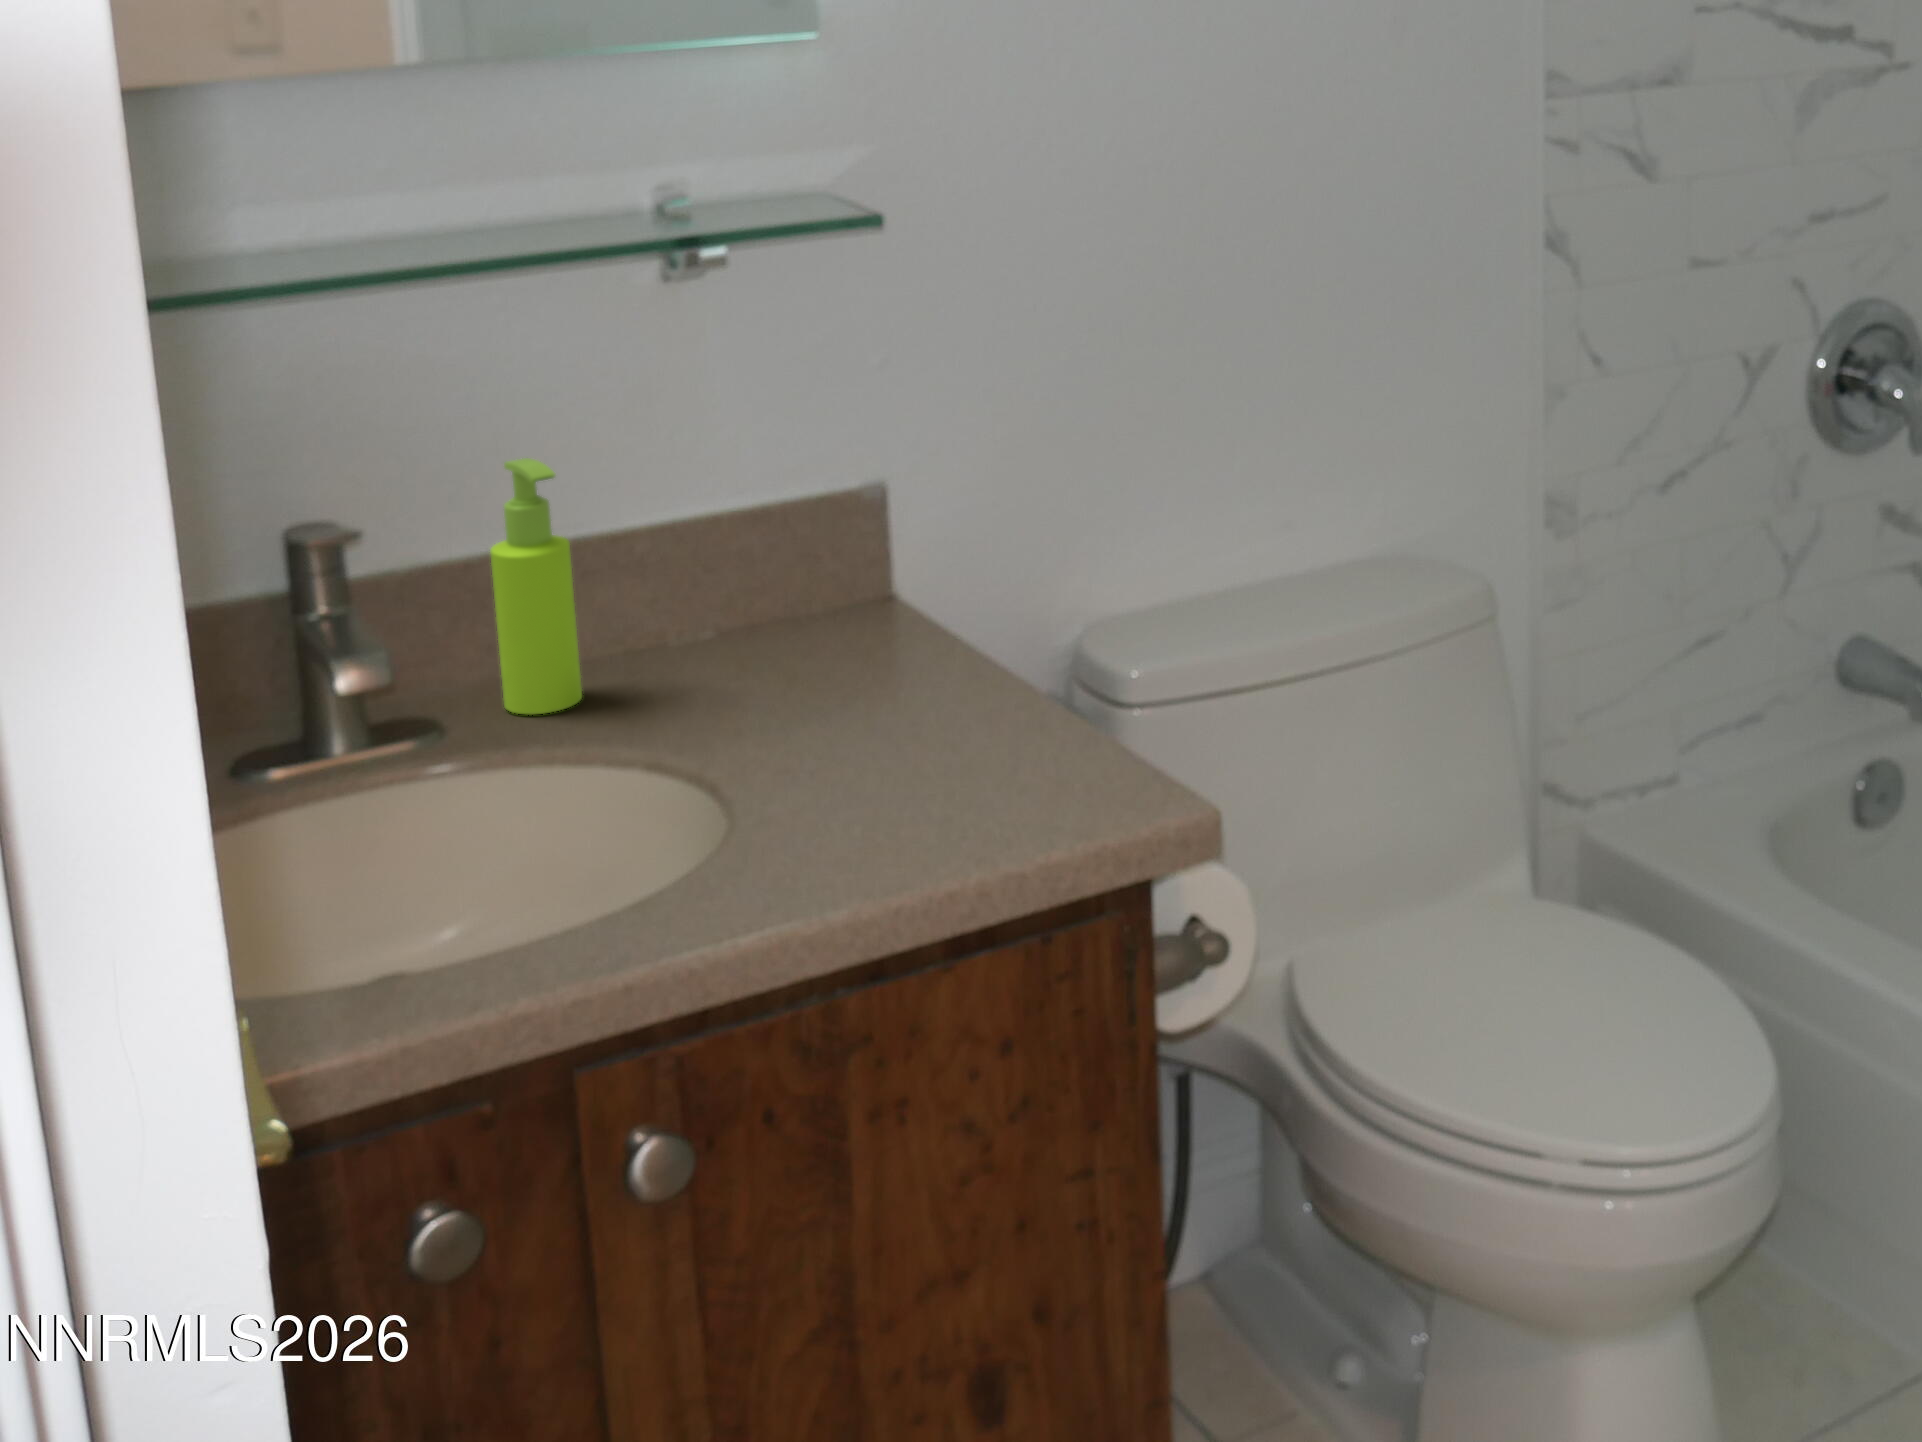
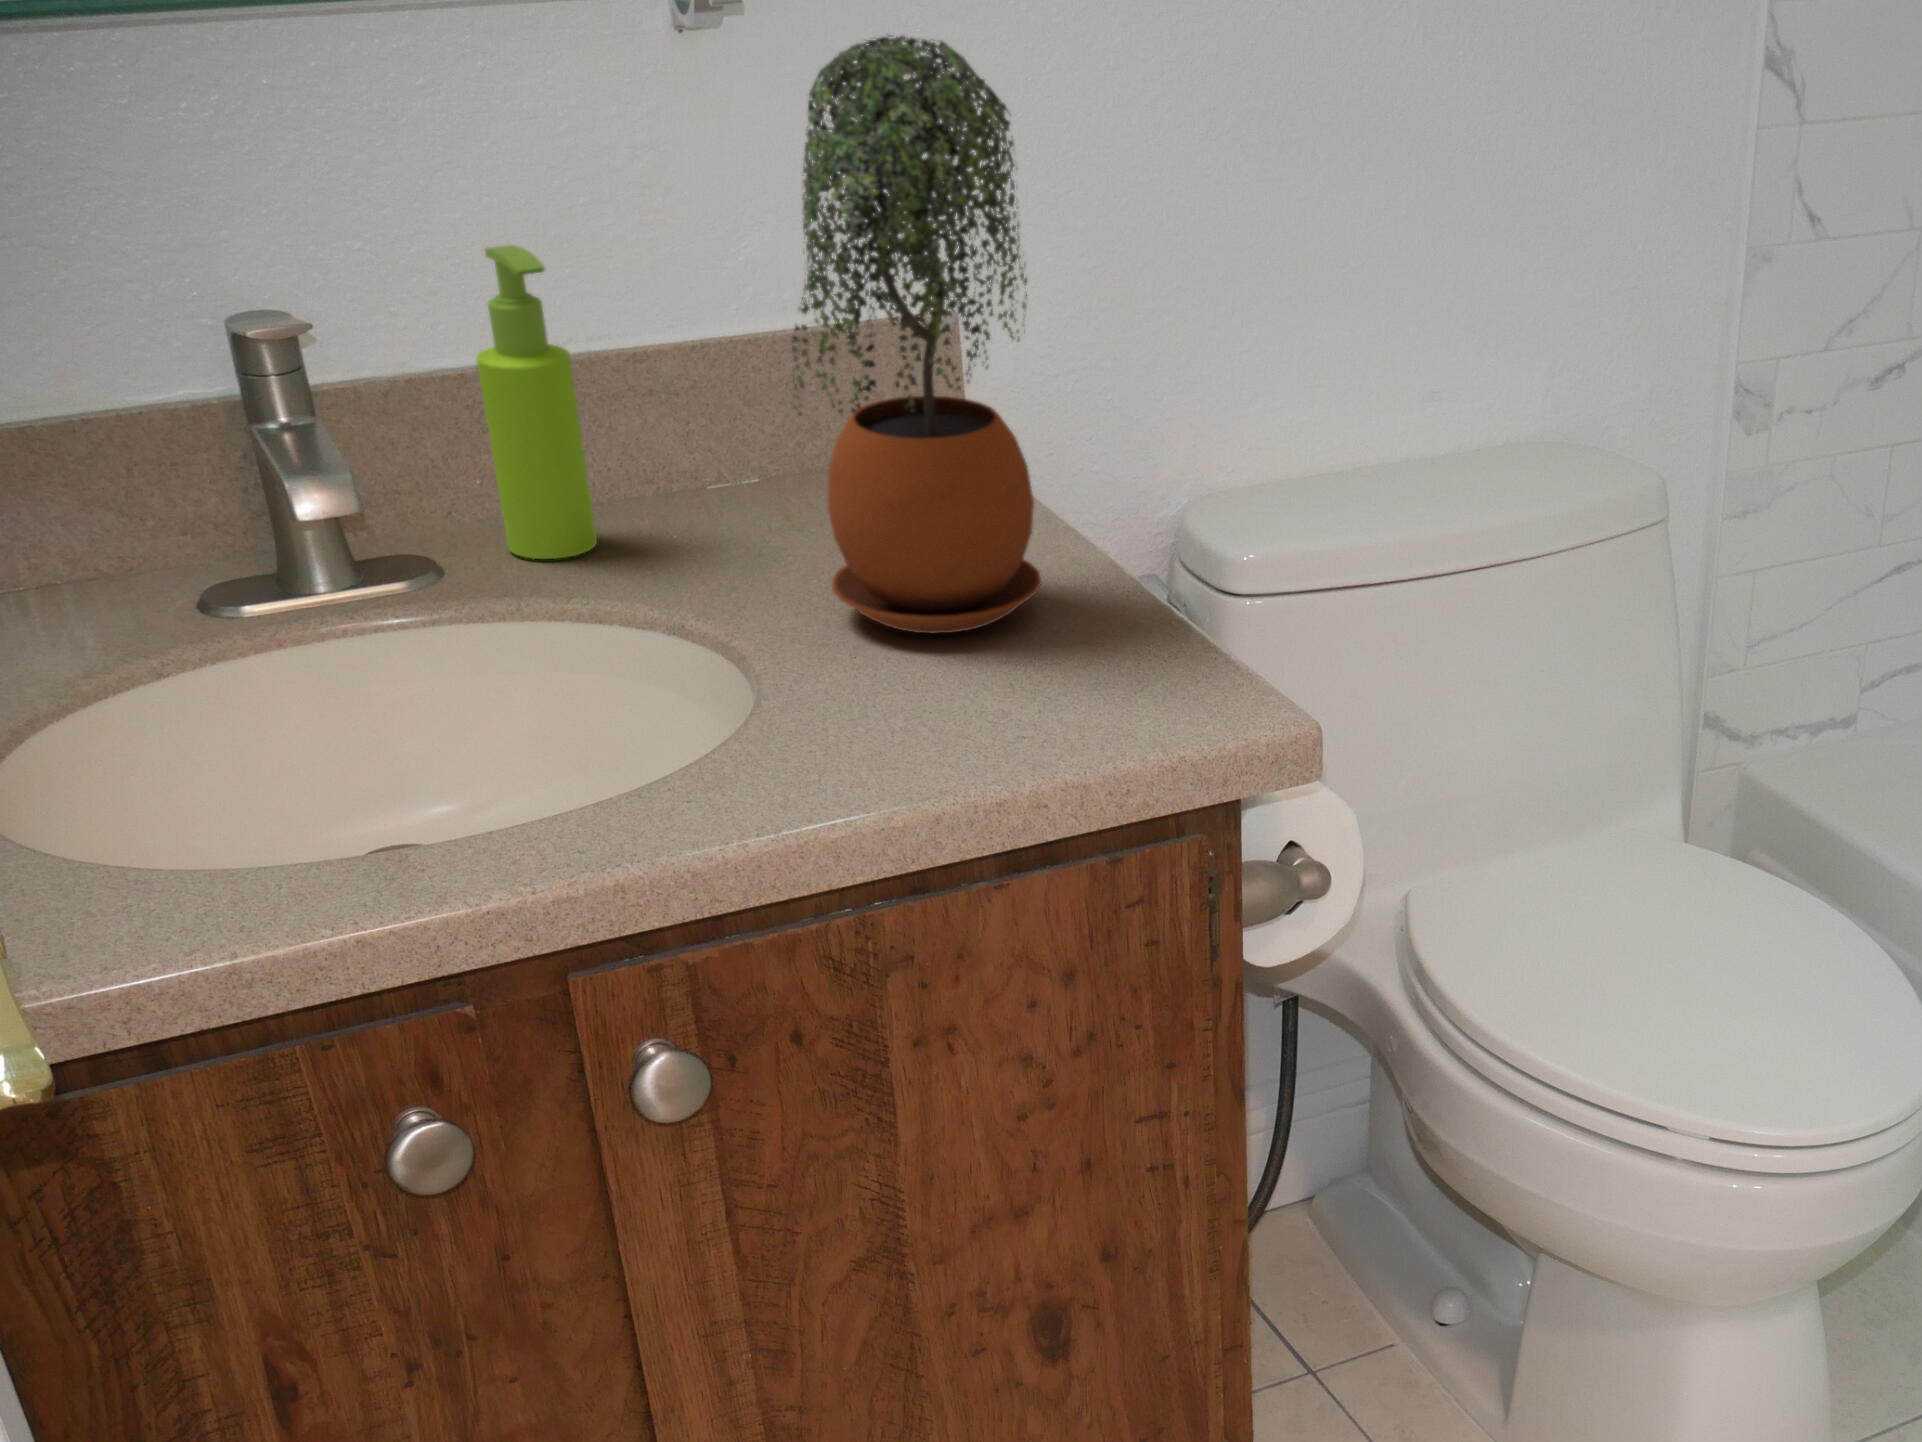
potted plant: none [767,276,972,752] -> present [792,36,1041,633]

